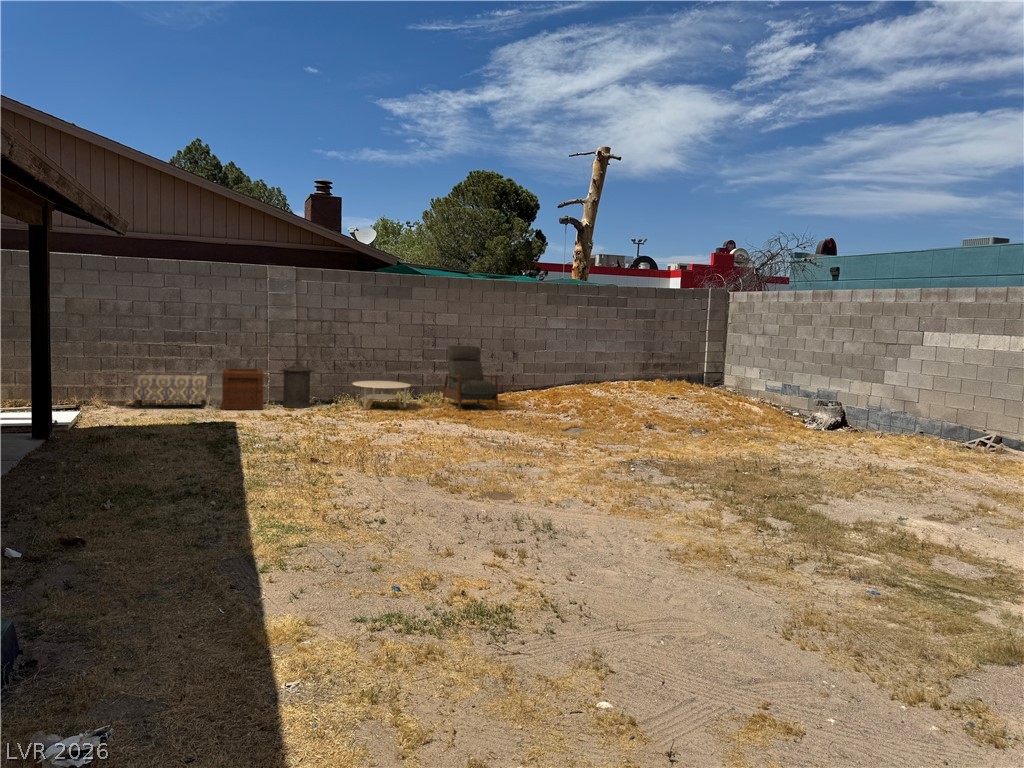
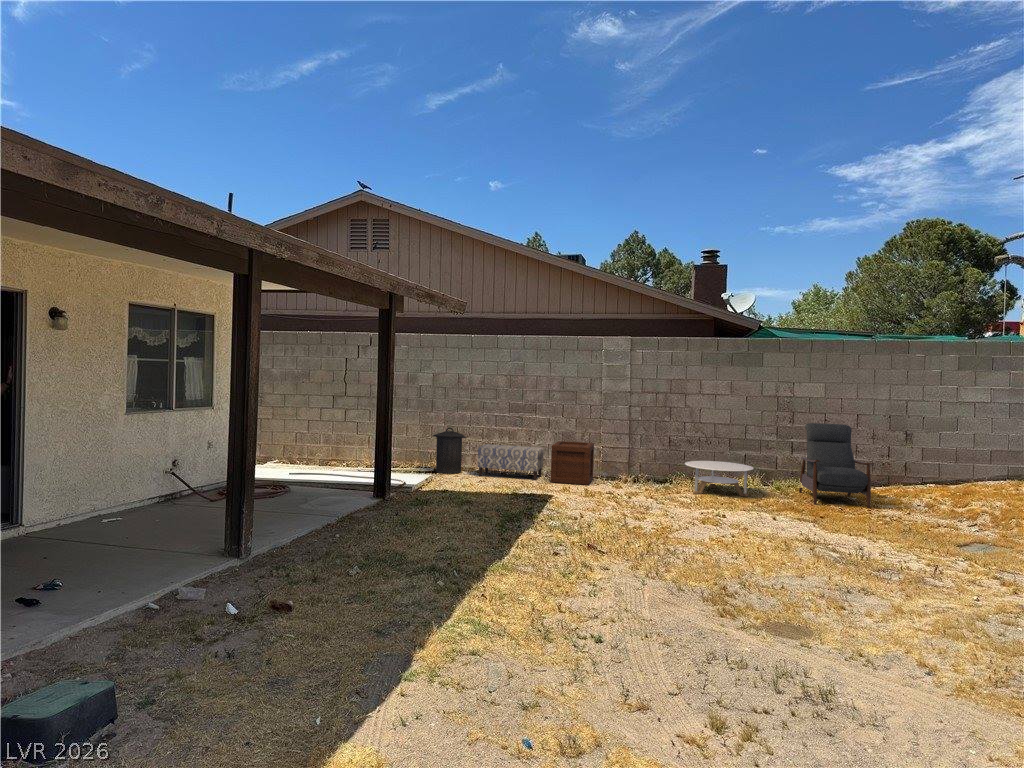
trash can: present [279,362,314,408] -> present [433,427,466,474]

